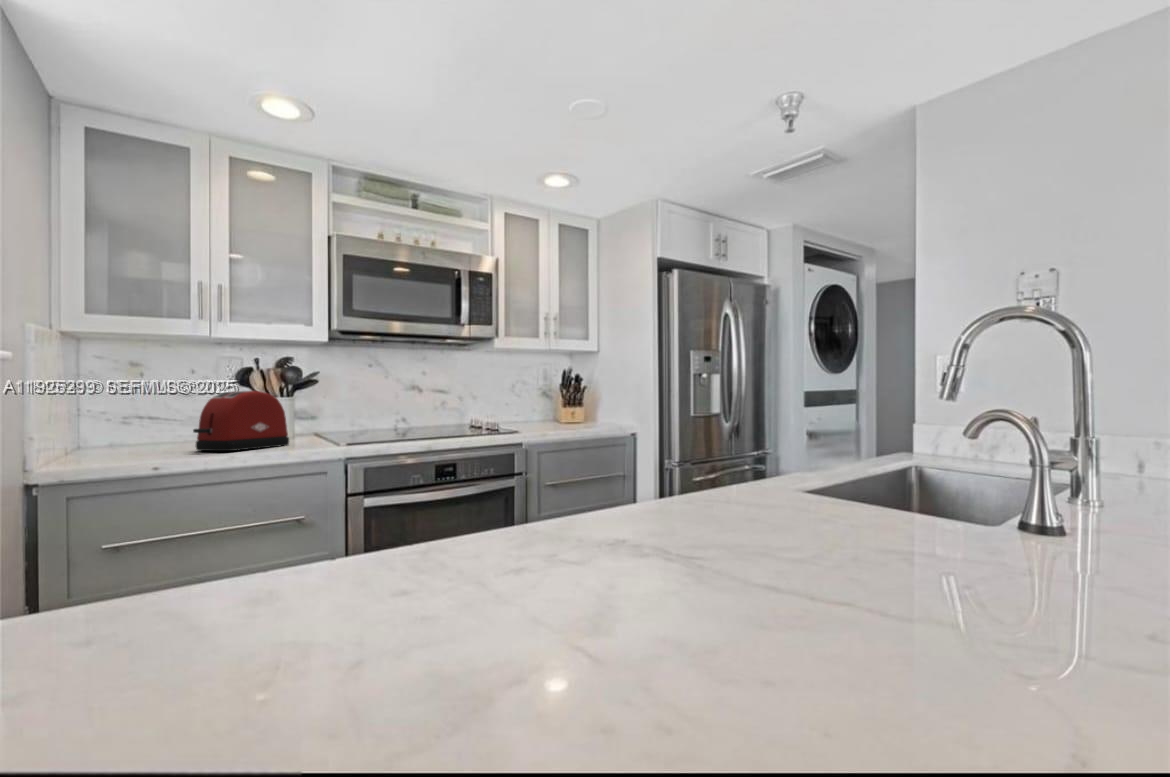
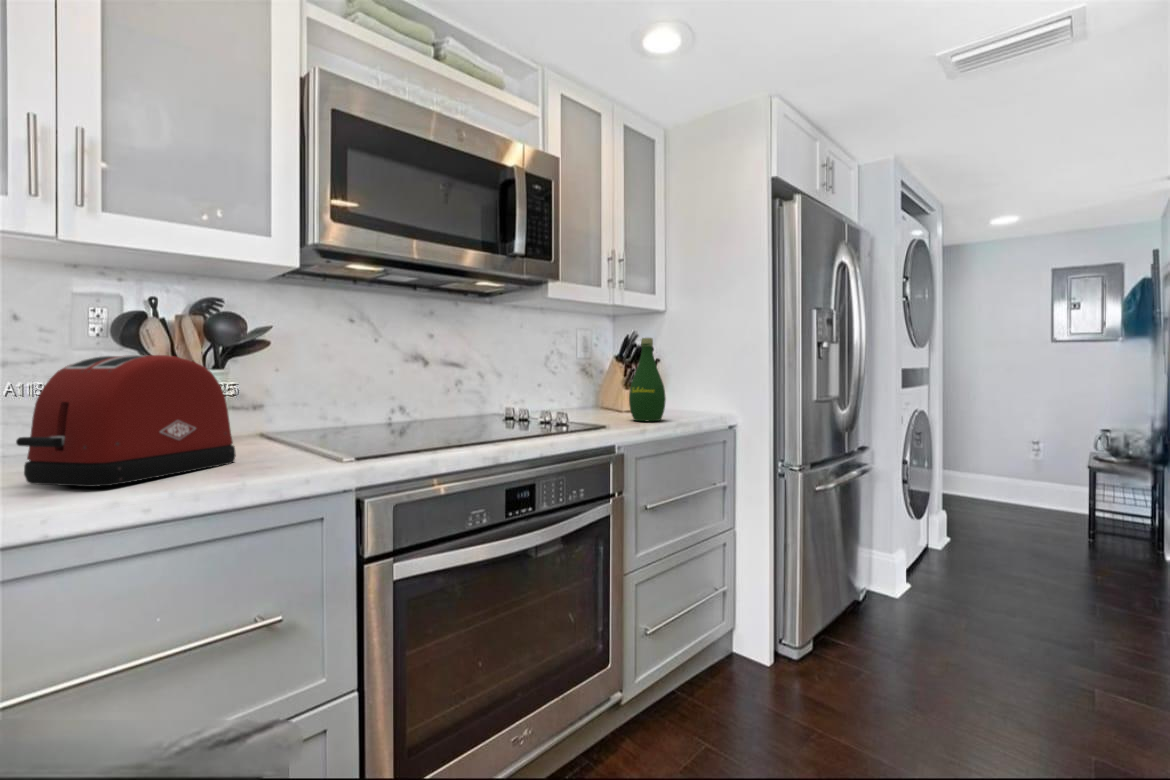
bottle: none [547,372,571,429] -> present [629,338,666,421]

